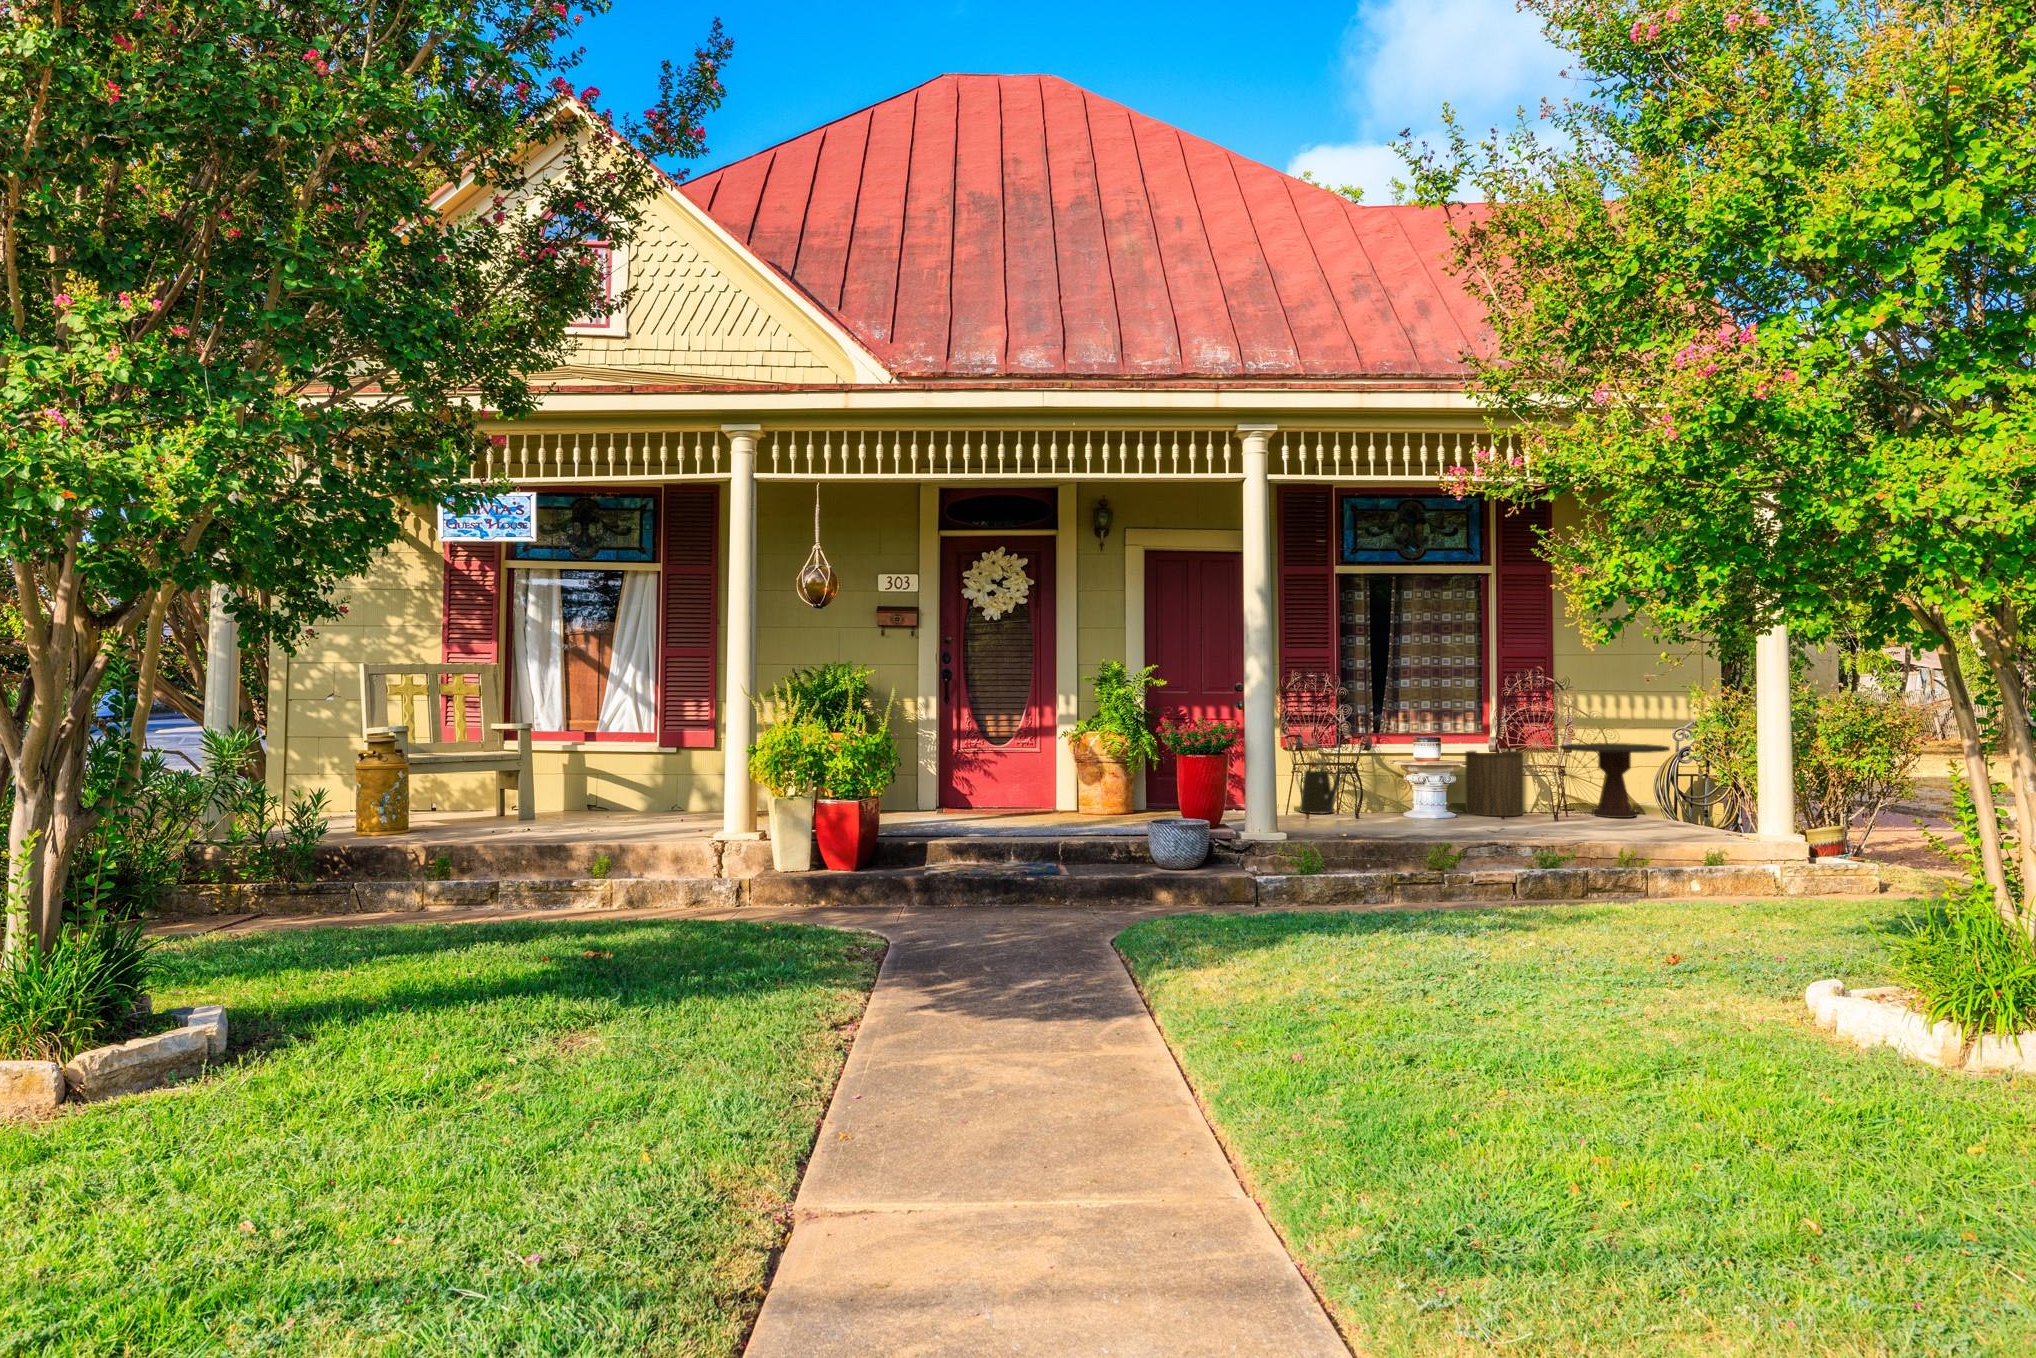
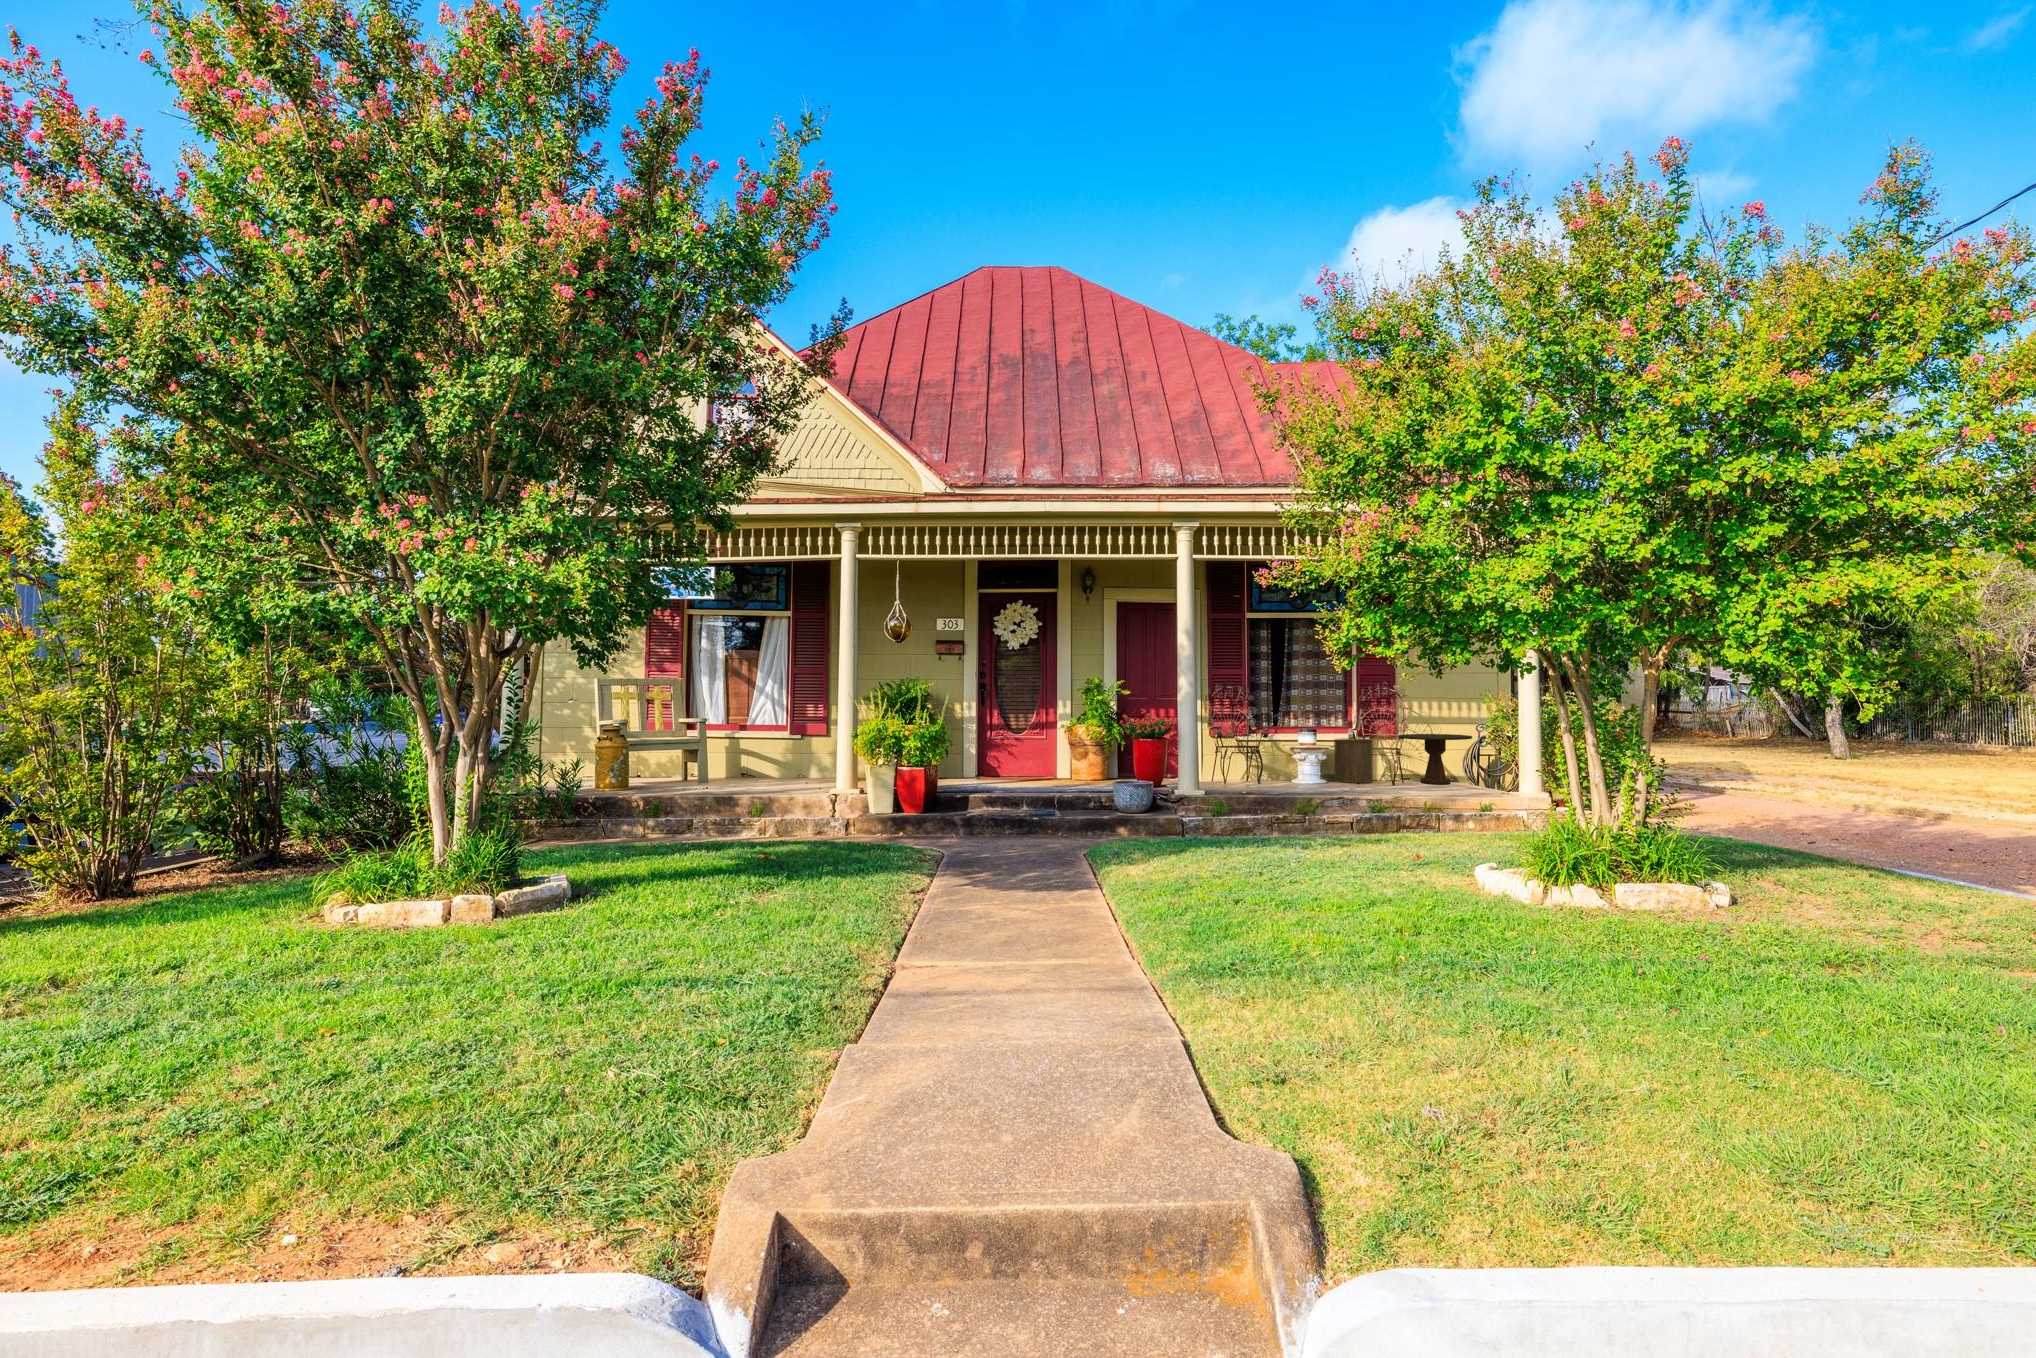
watering can: present [1296,754,1340,814] -> none [1219,738,1247,781]

